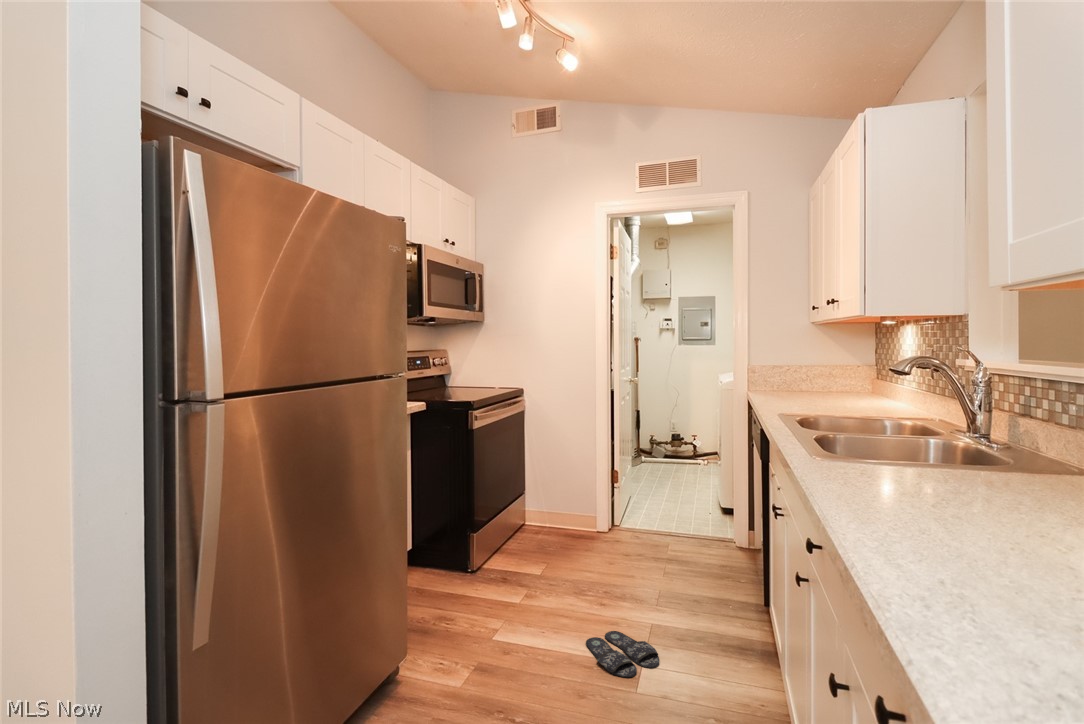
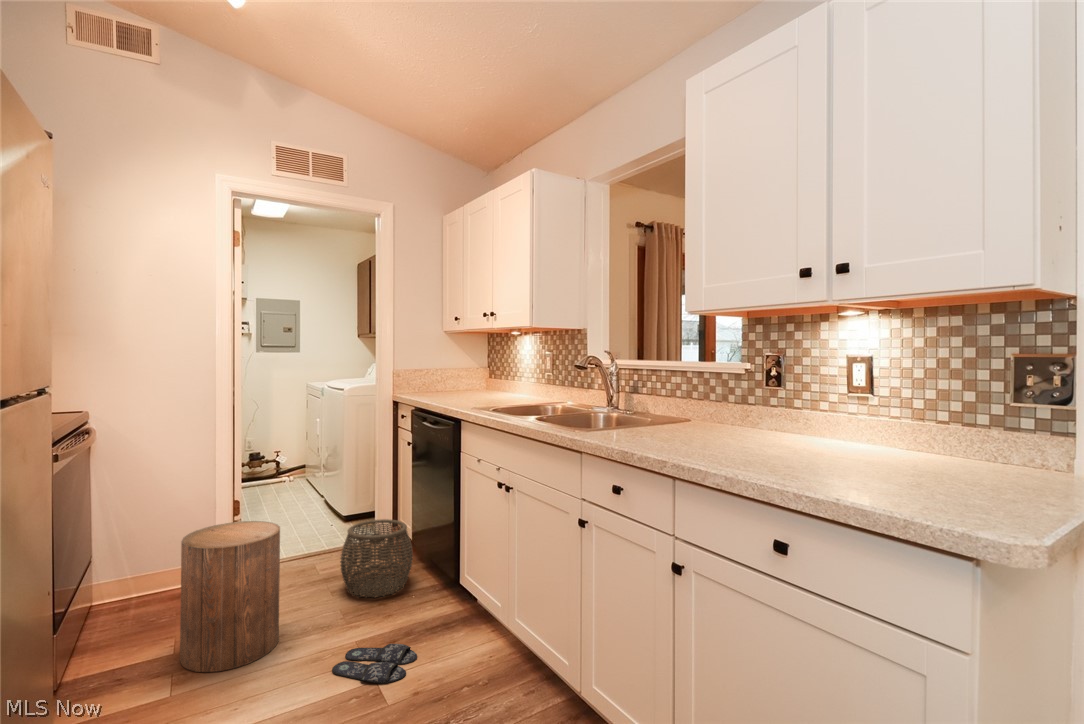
stool: none [513,491,581,607] -> present [180,521,280,672]
woven basket: none [649,517,721,597] -> present [340,519,413,598]

